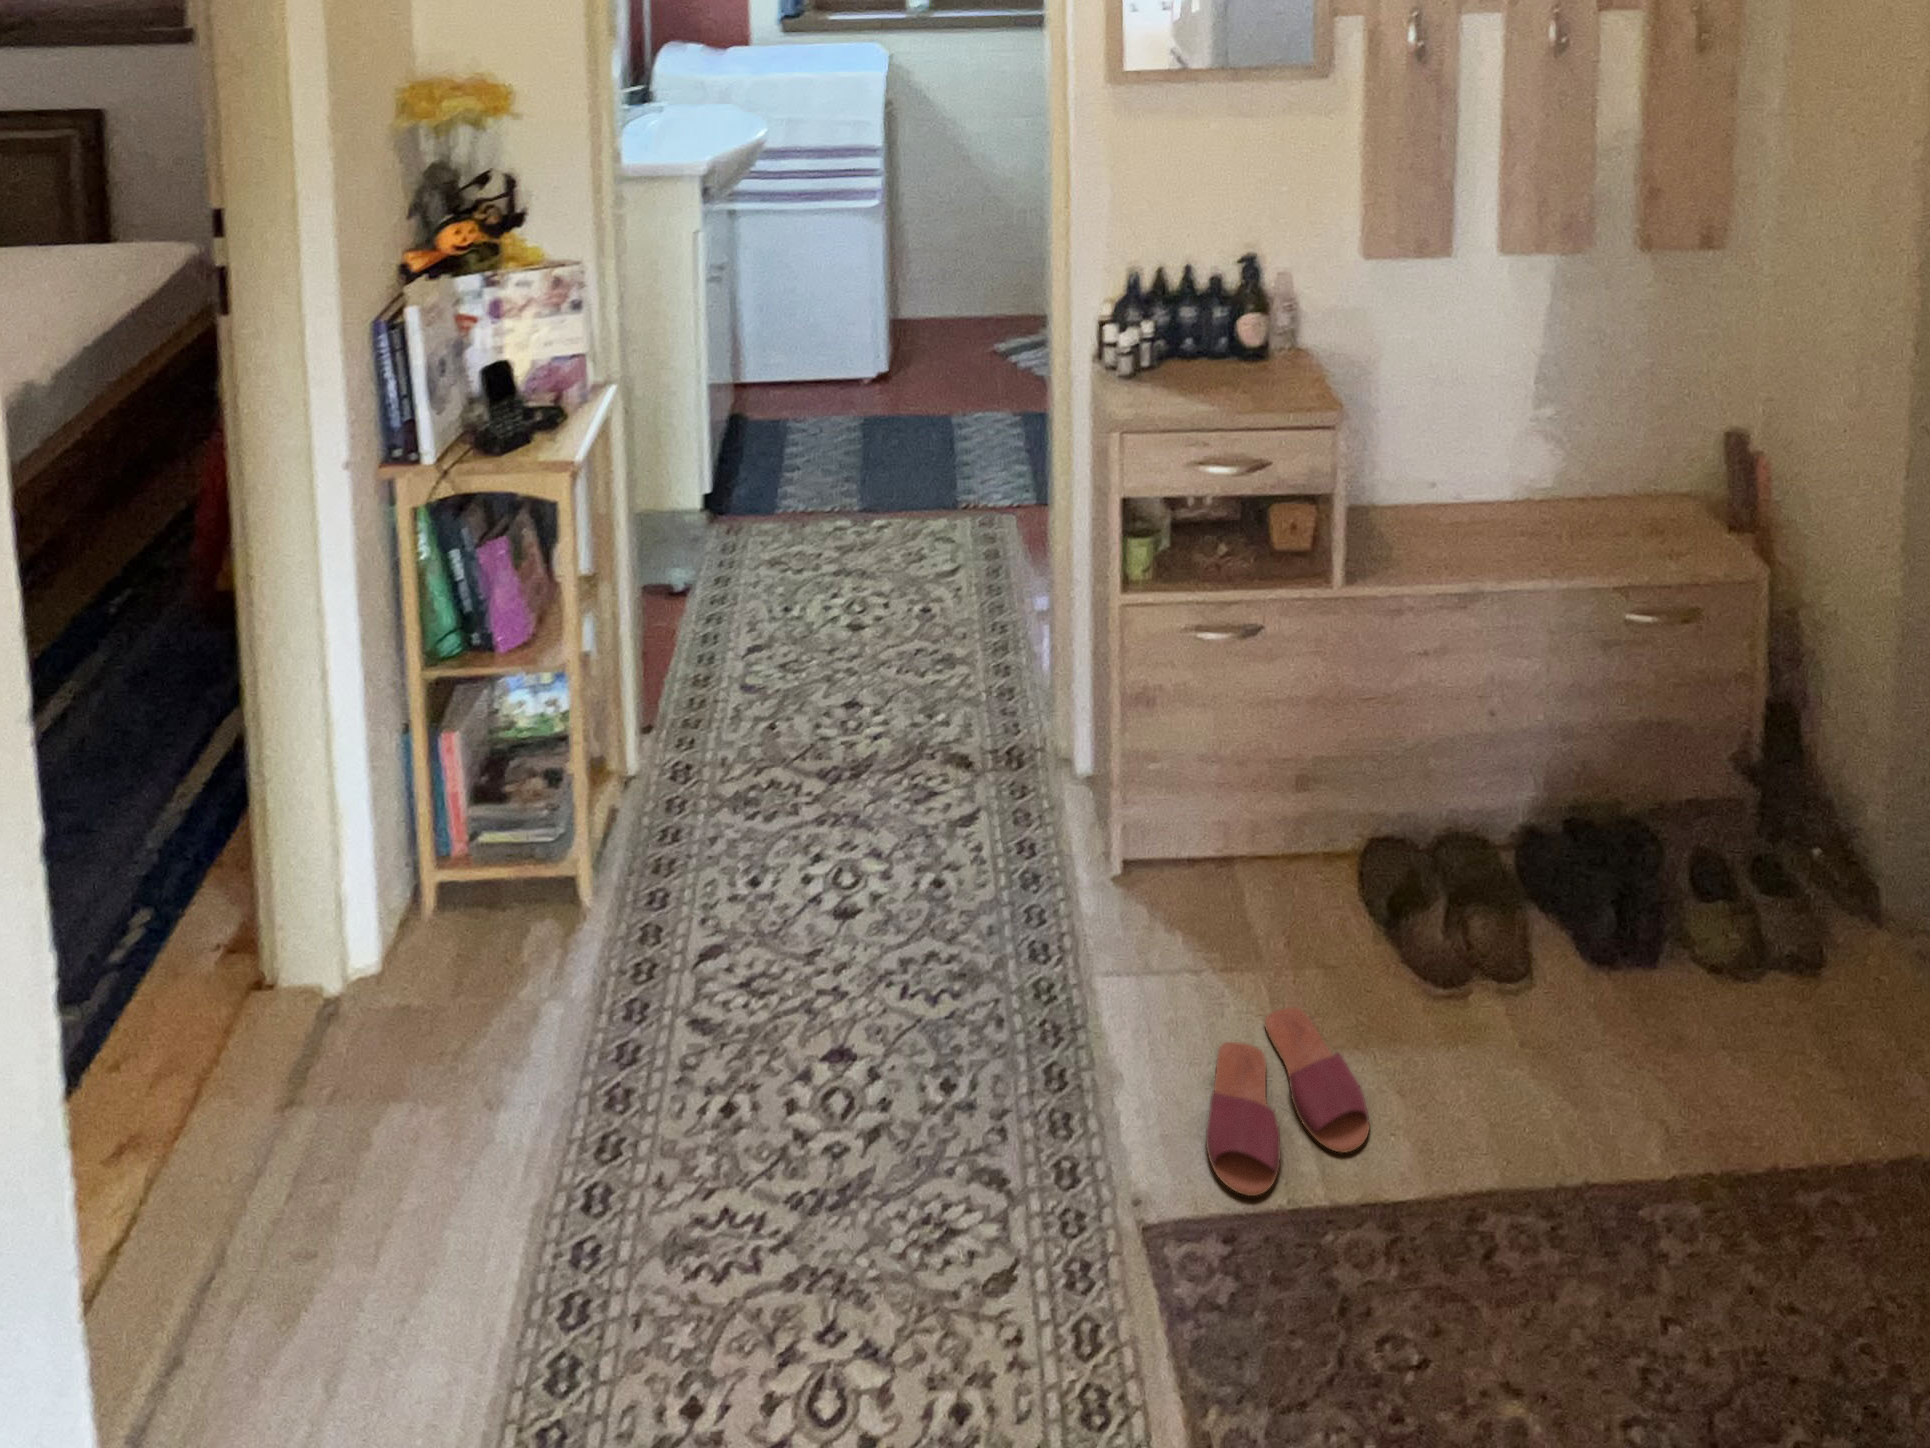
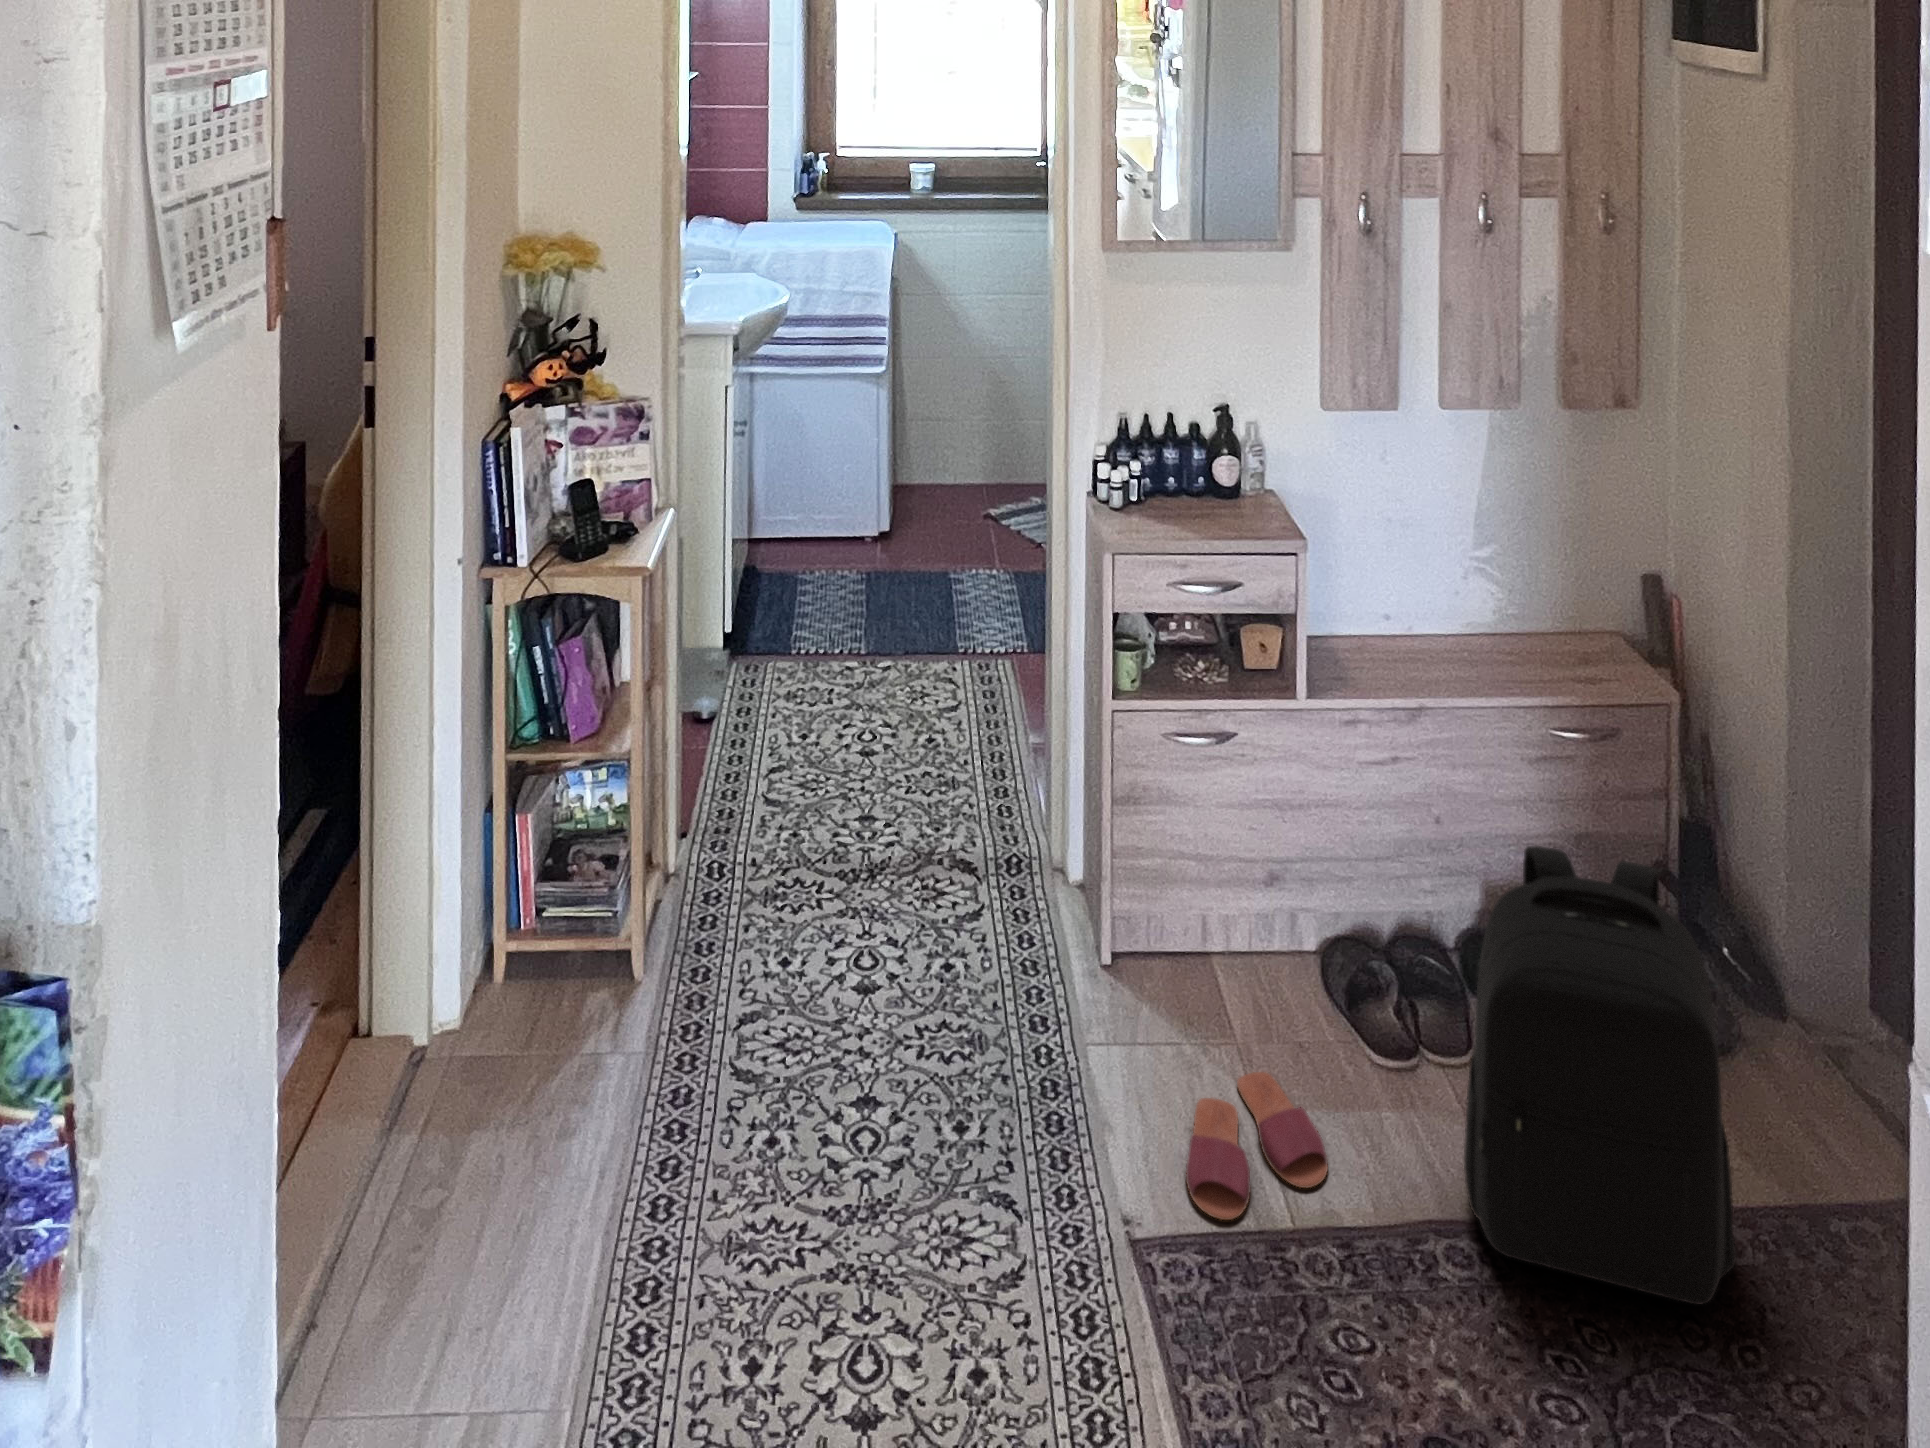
backpack: none [1528,774,1847,1297] -> present [1464,846,1736,1304]

